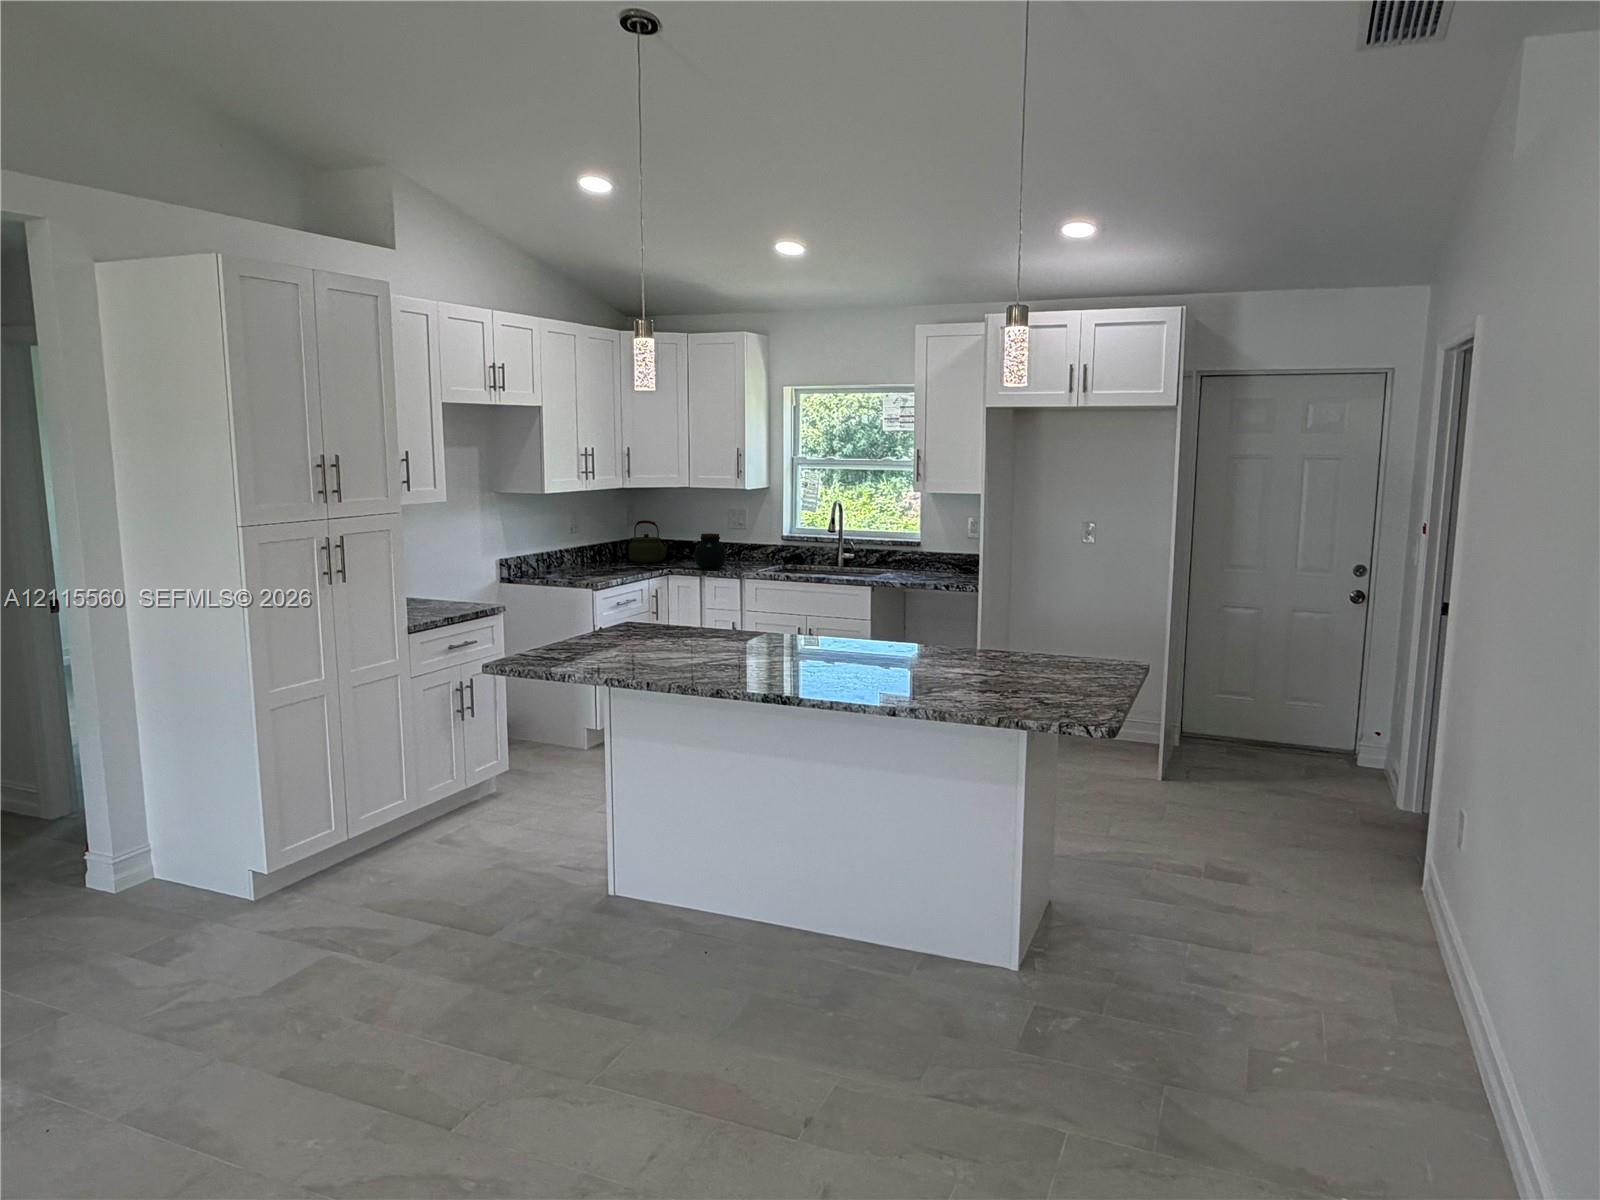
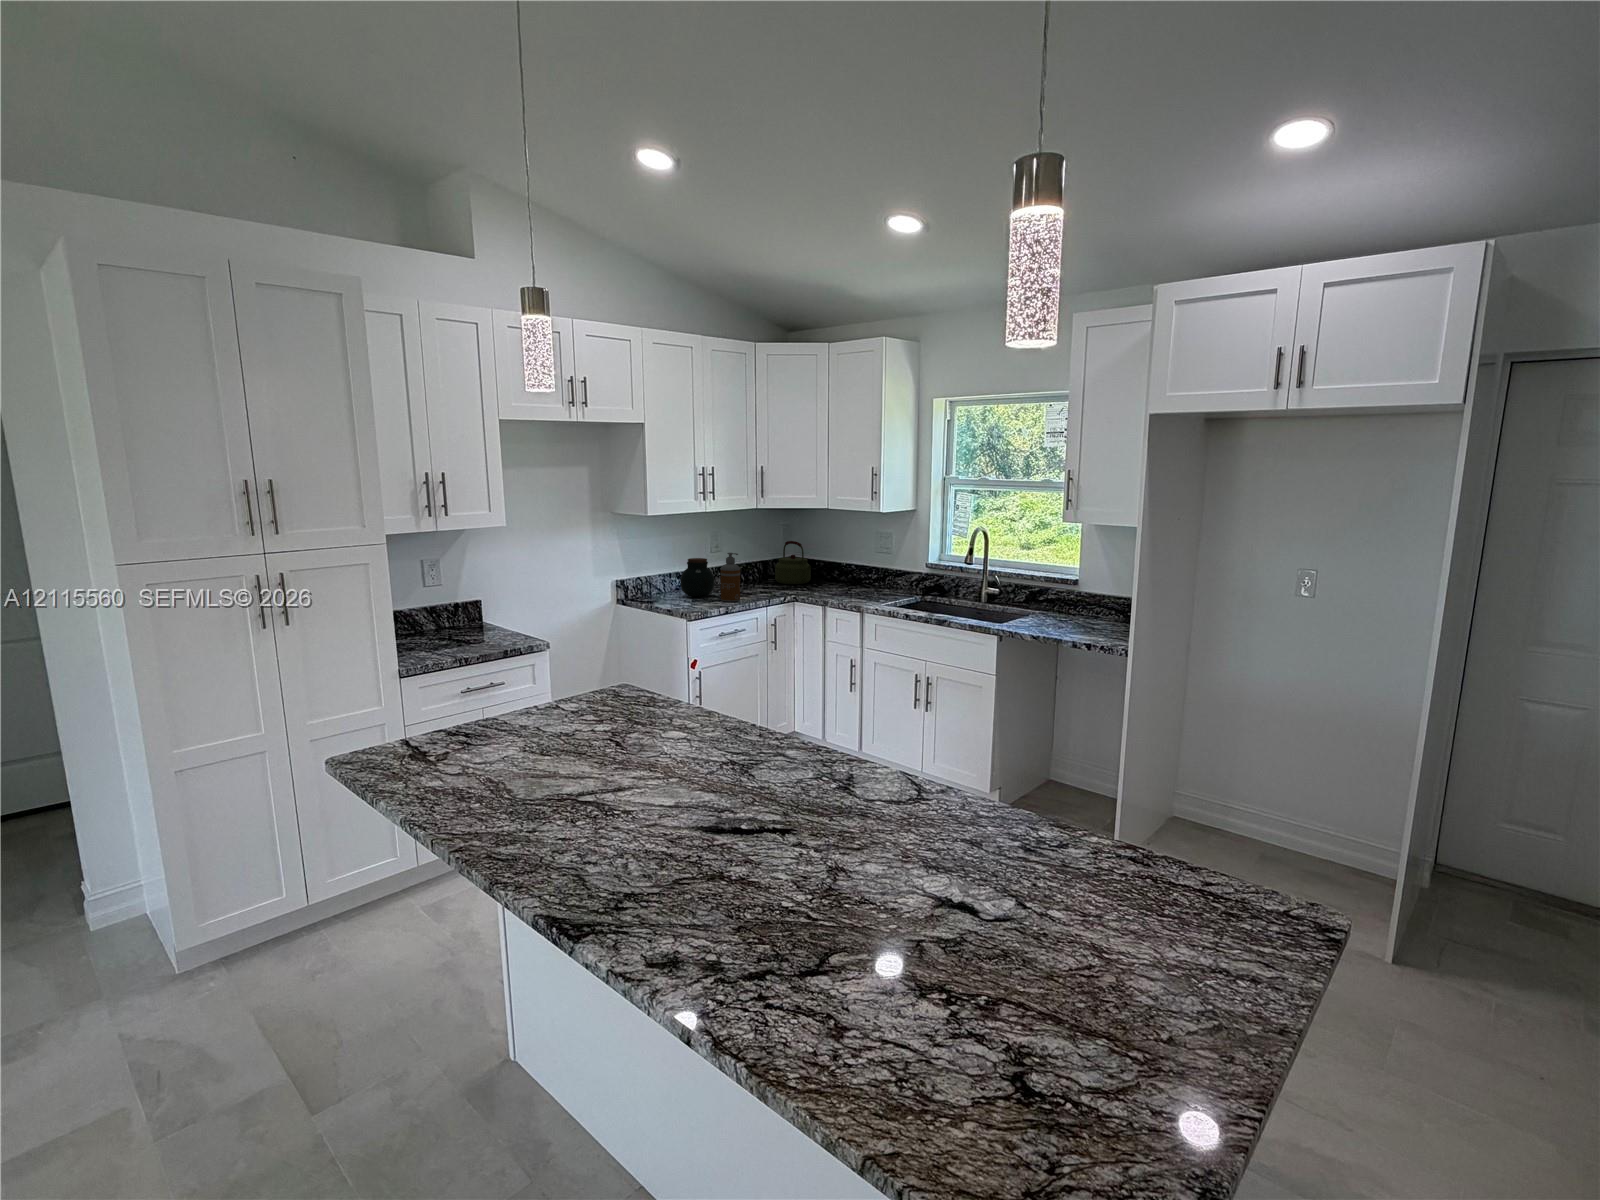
soap dispenser: none [602,529,620,576] -> present [721,553,740,602]
jar: present [694,533,726,569] -> present [680,558,715,597]

